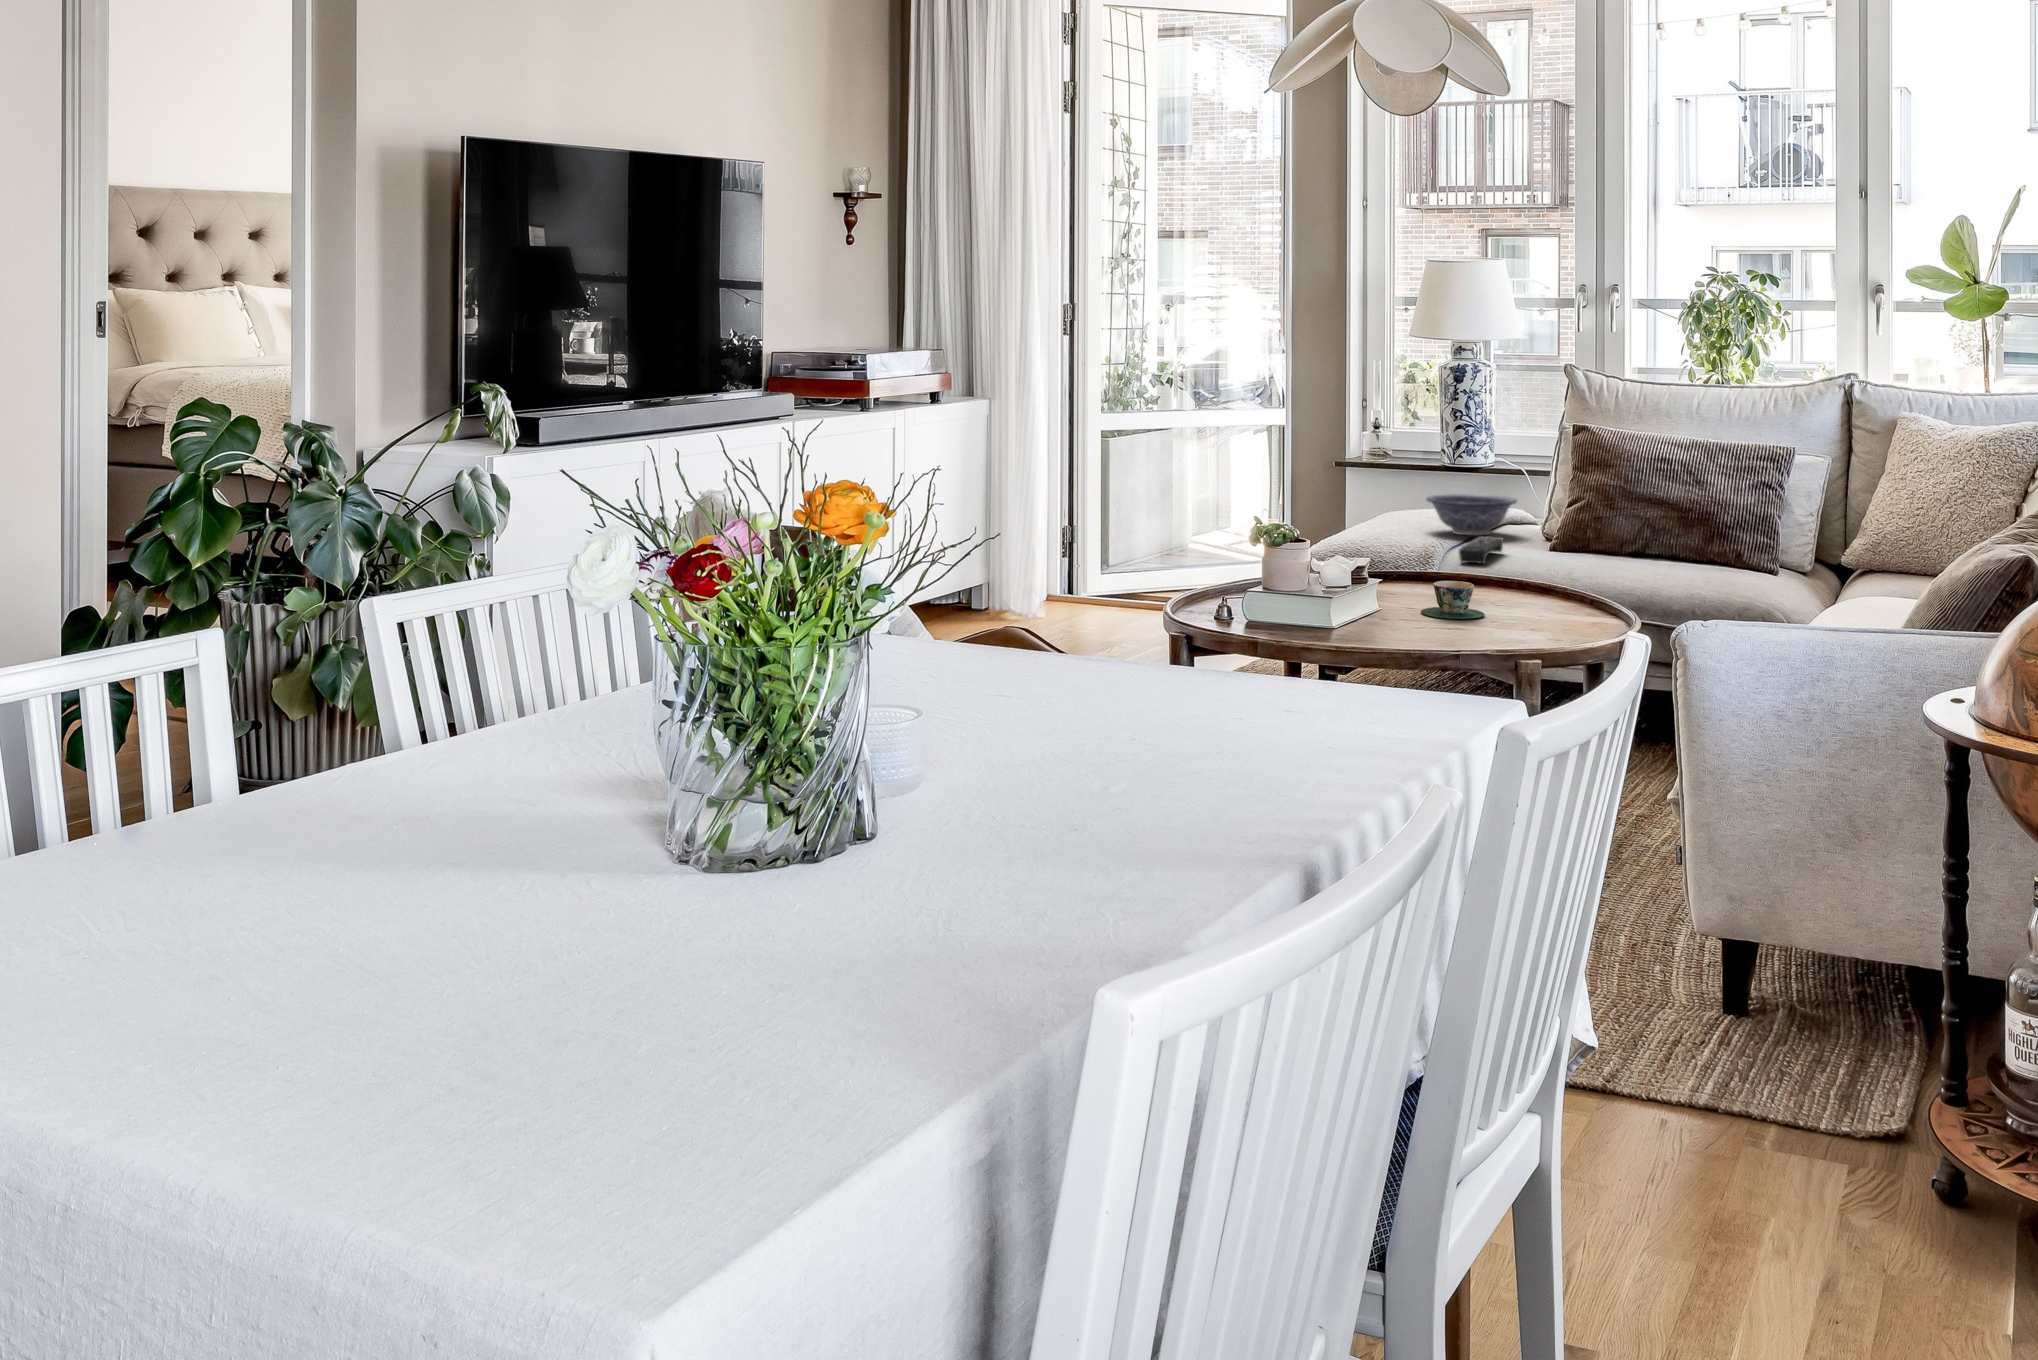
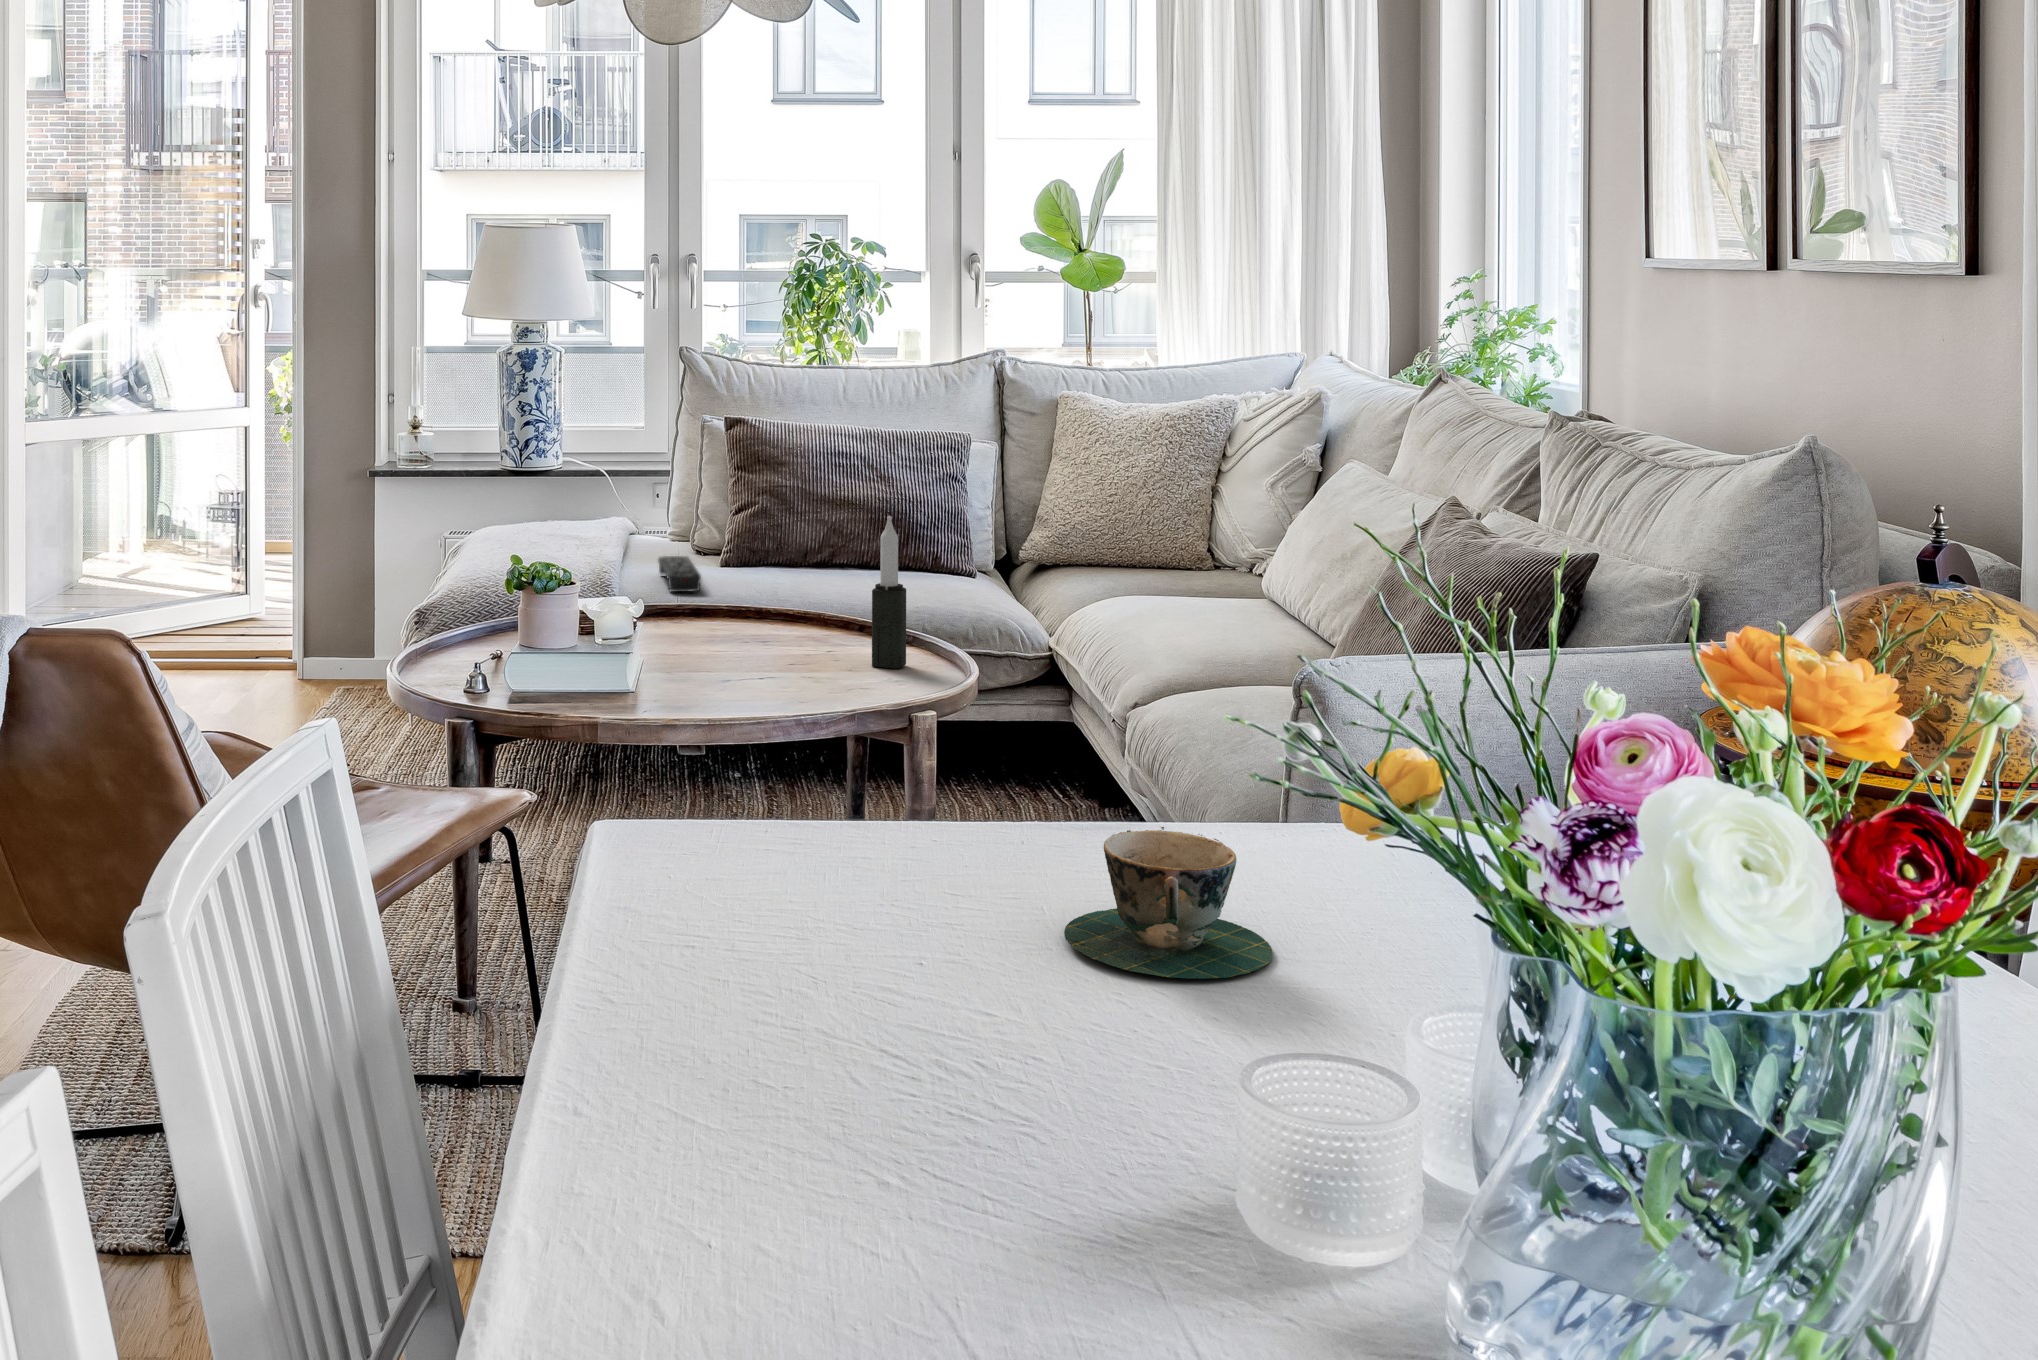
decorative bowl: present [1426,494,1517,536] -> none [554,504,662,554]
candle: none [1516,499,1547,622] -> present [872,516,906,668]
teacup: present [1421,581,1484,619] -> present [1064,827,1273,979]

